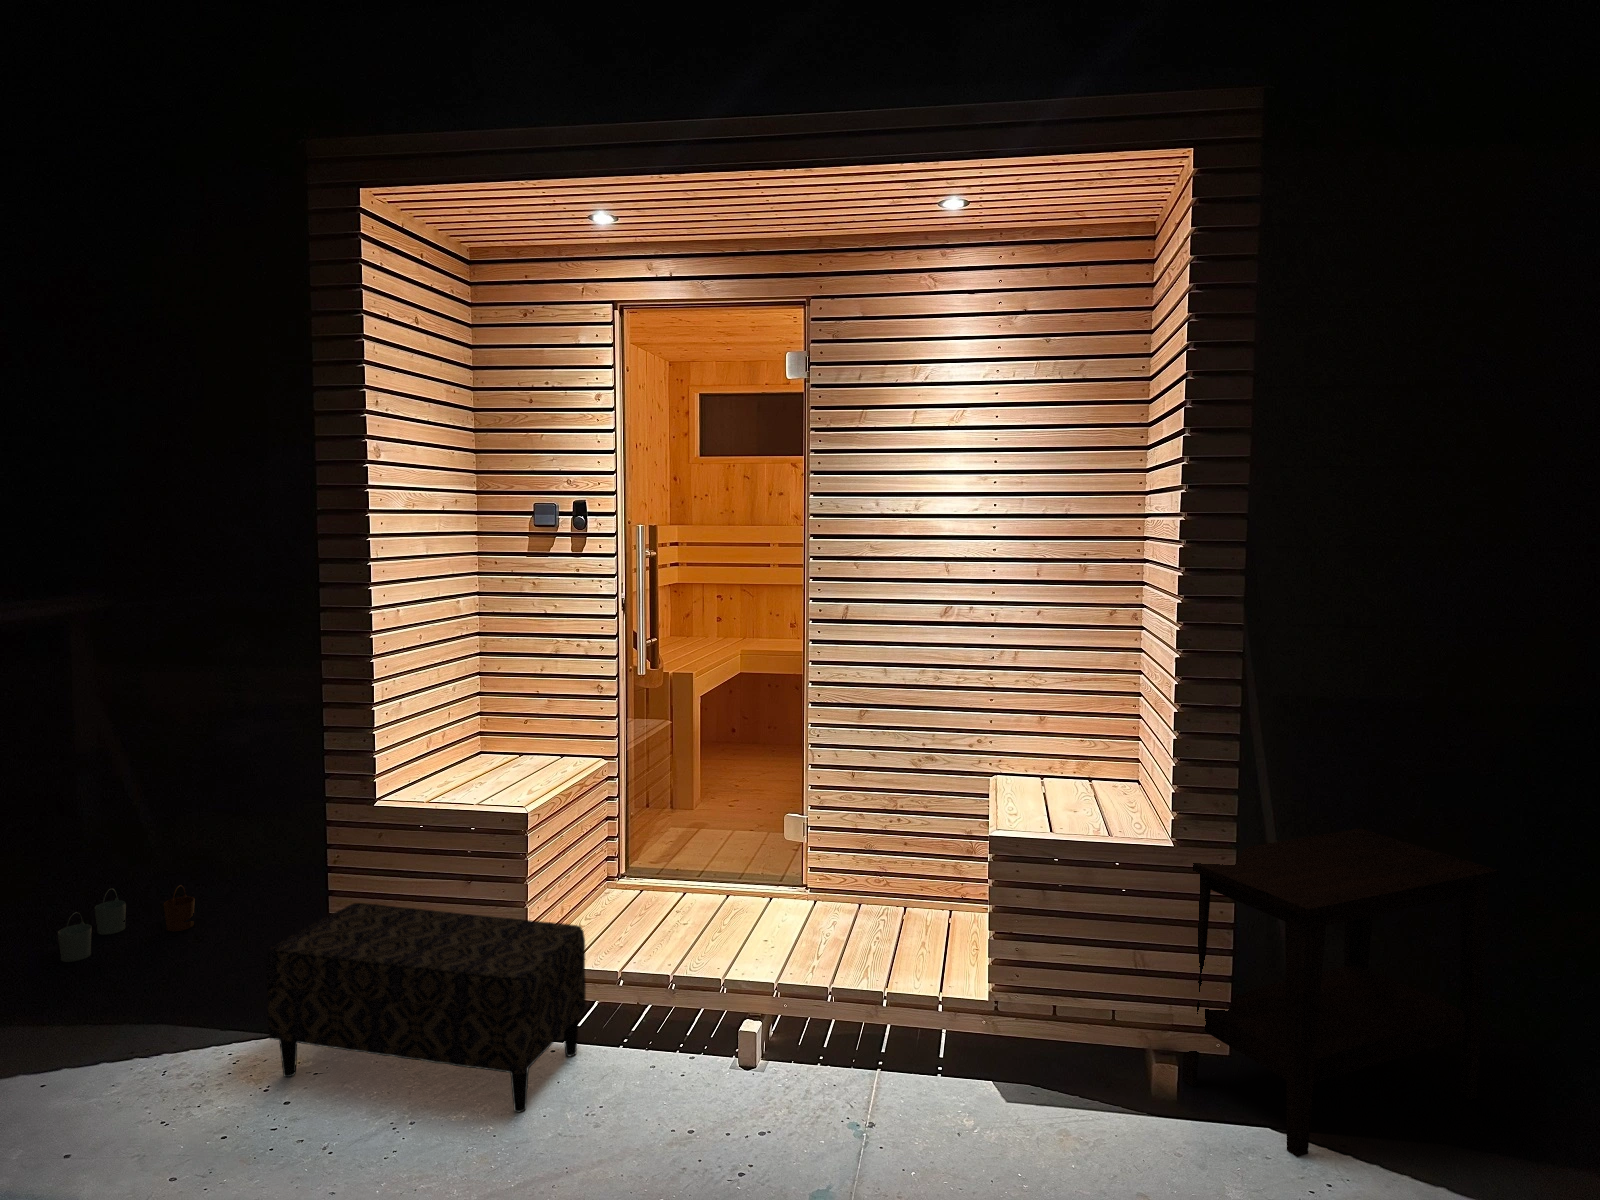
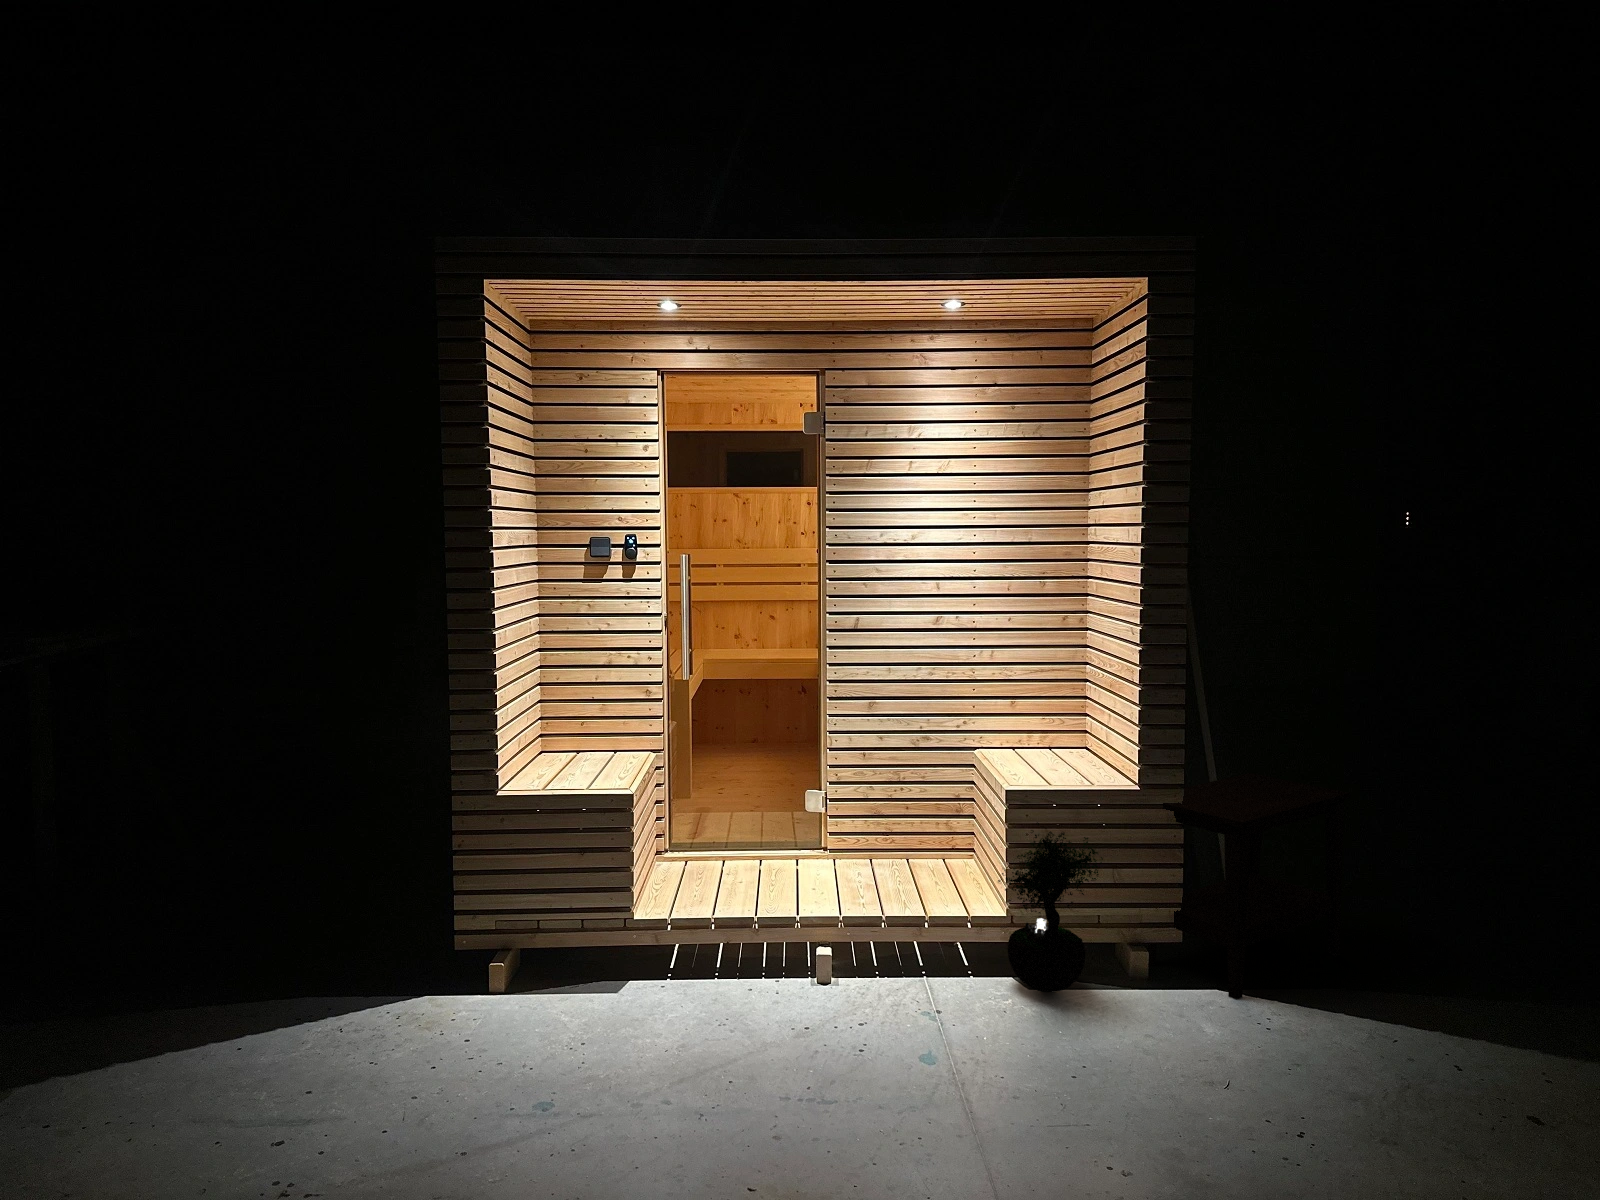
bucket: present [57,885,195,962] -> none [160,887,269,960]
potted tree: none [955,887,1103,1116] -> present [998,822,1103,992]
bench: present [266,903,586,1112] -> none [440,879,692,1027]

